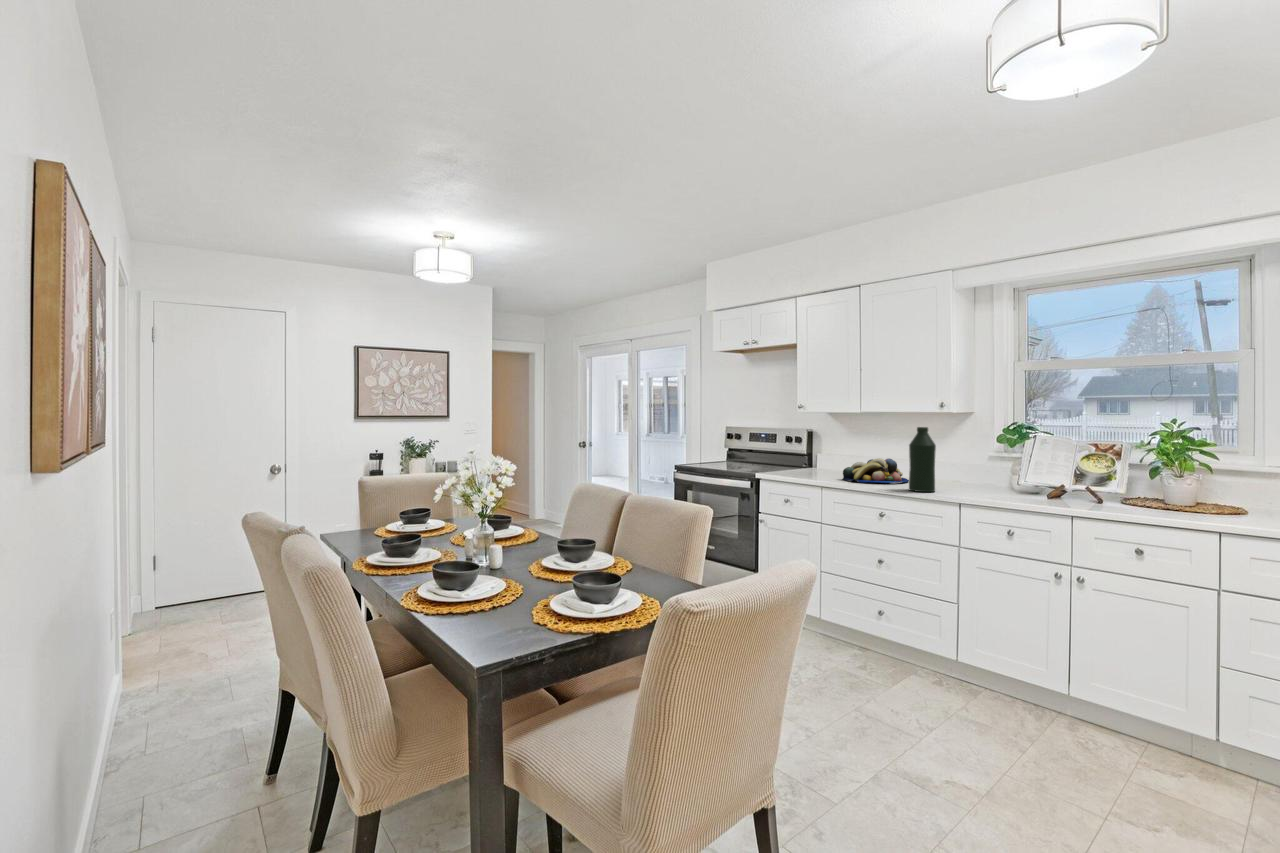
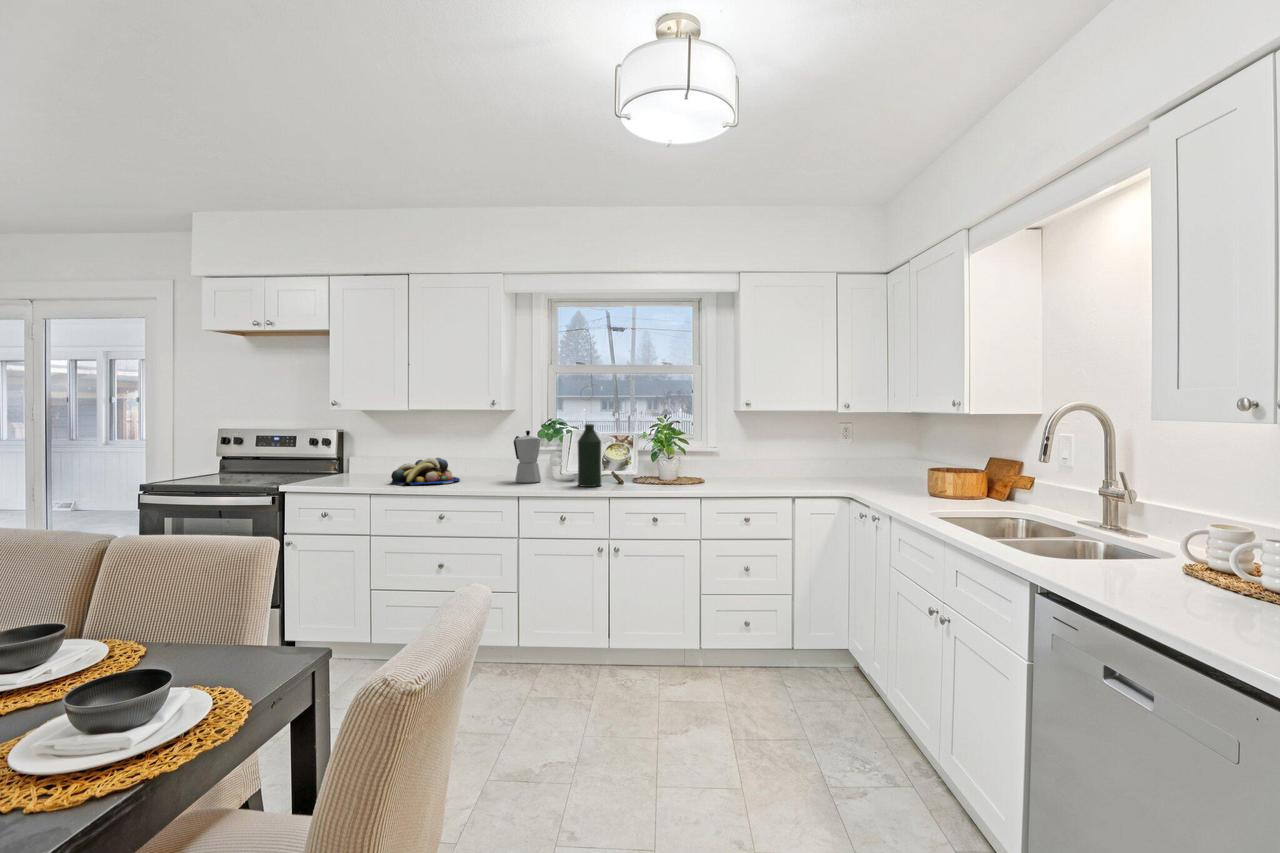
bottle: present [909,427,936,492] -> present [578,424,601,487]
moka pot: none [966,434,997,491] -> present [514,431,541,483]

